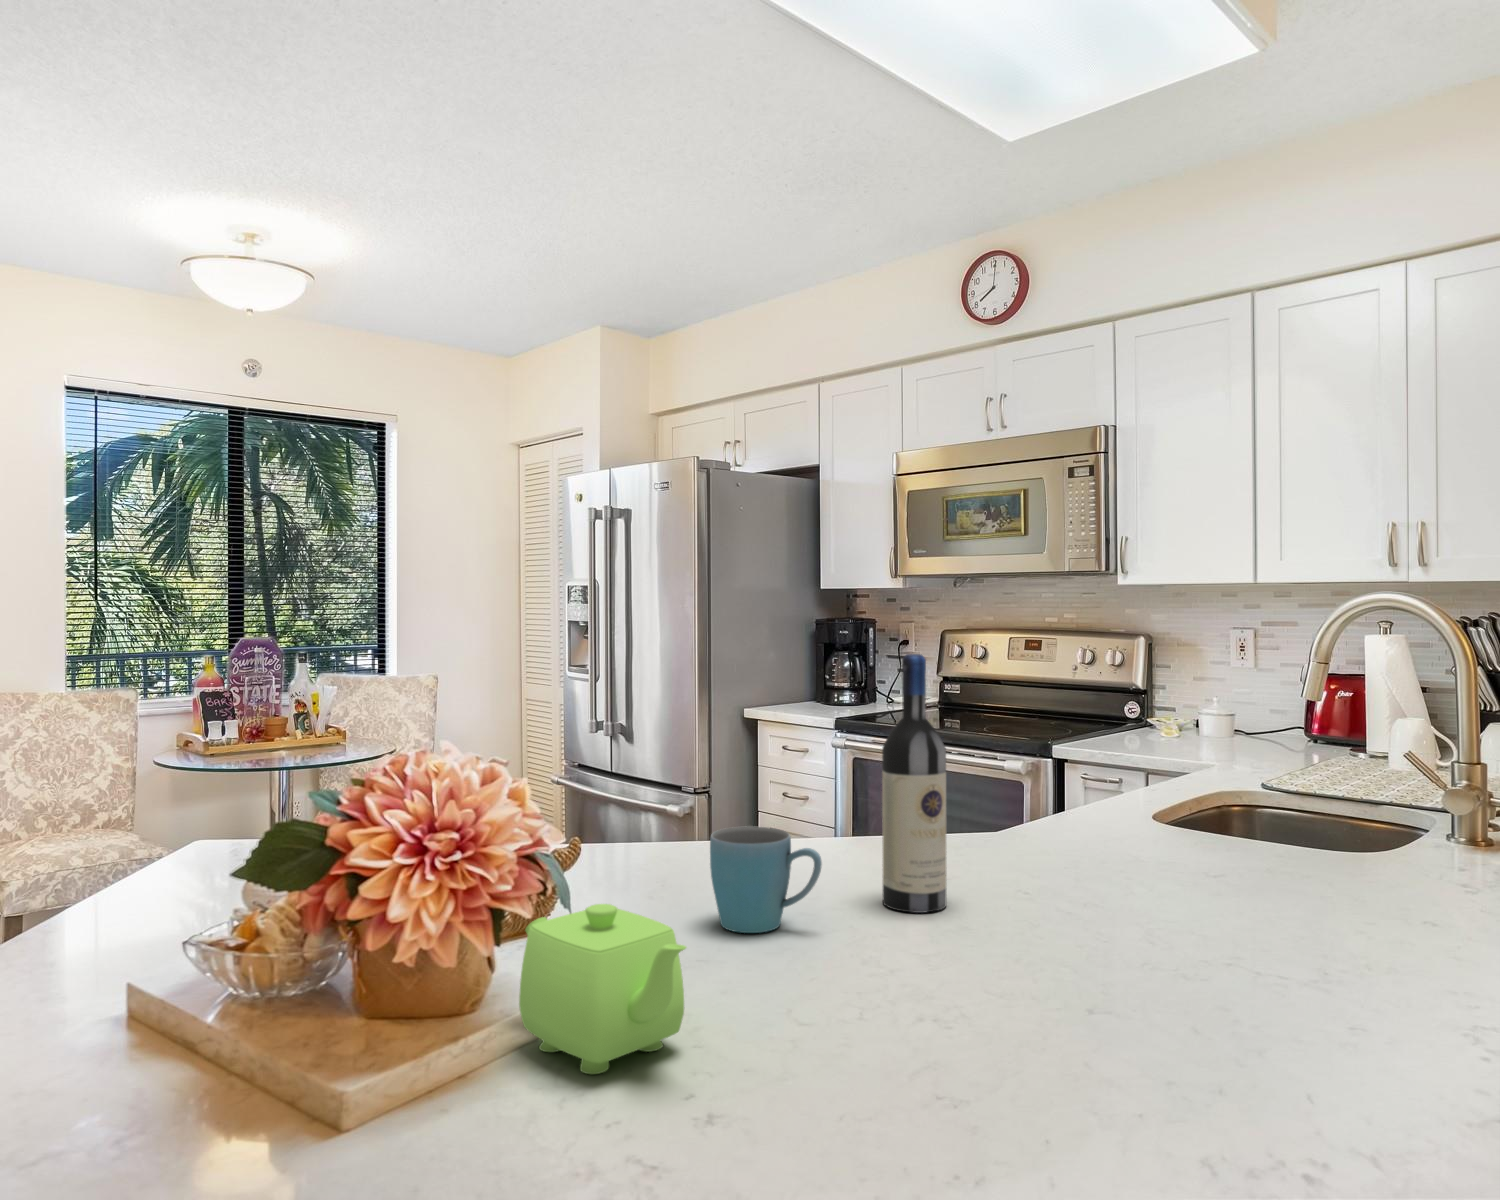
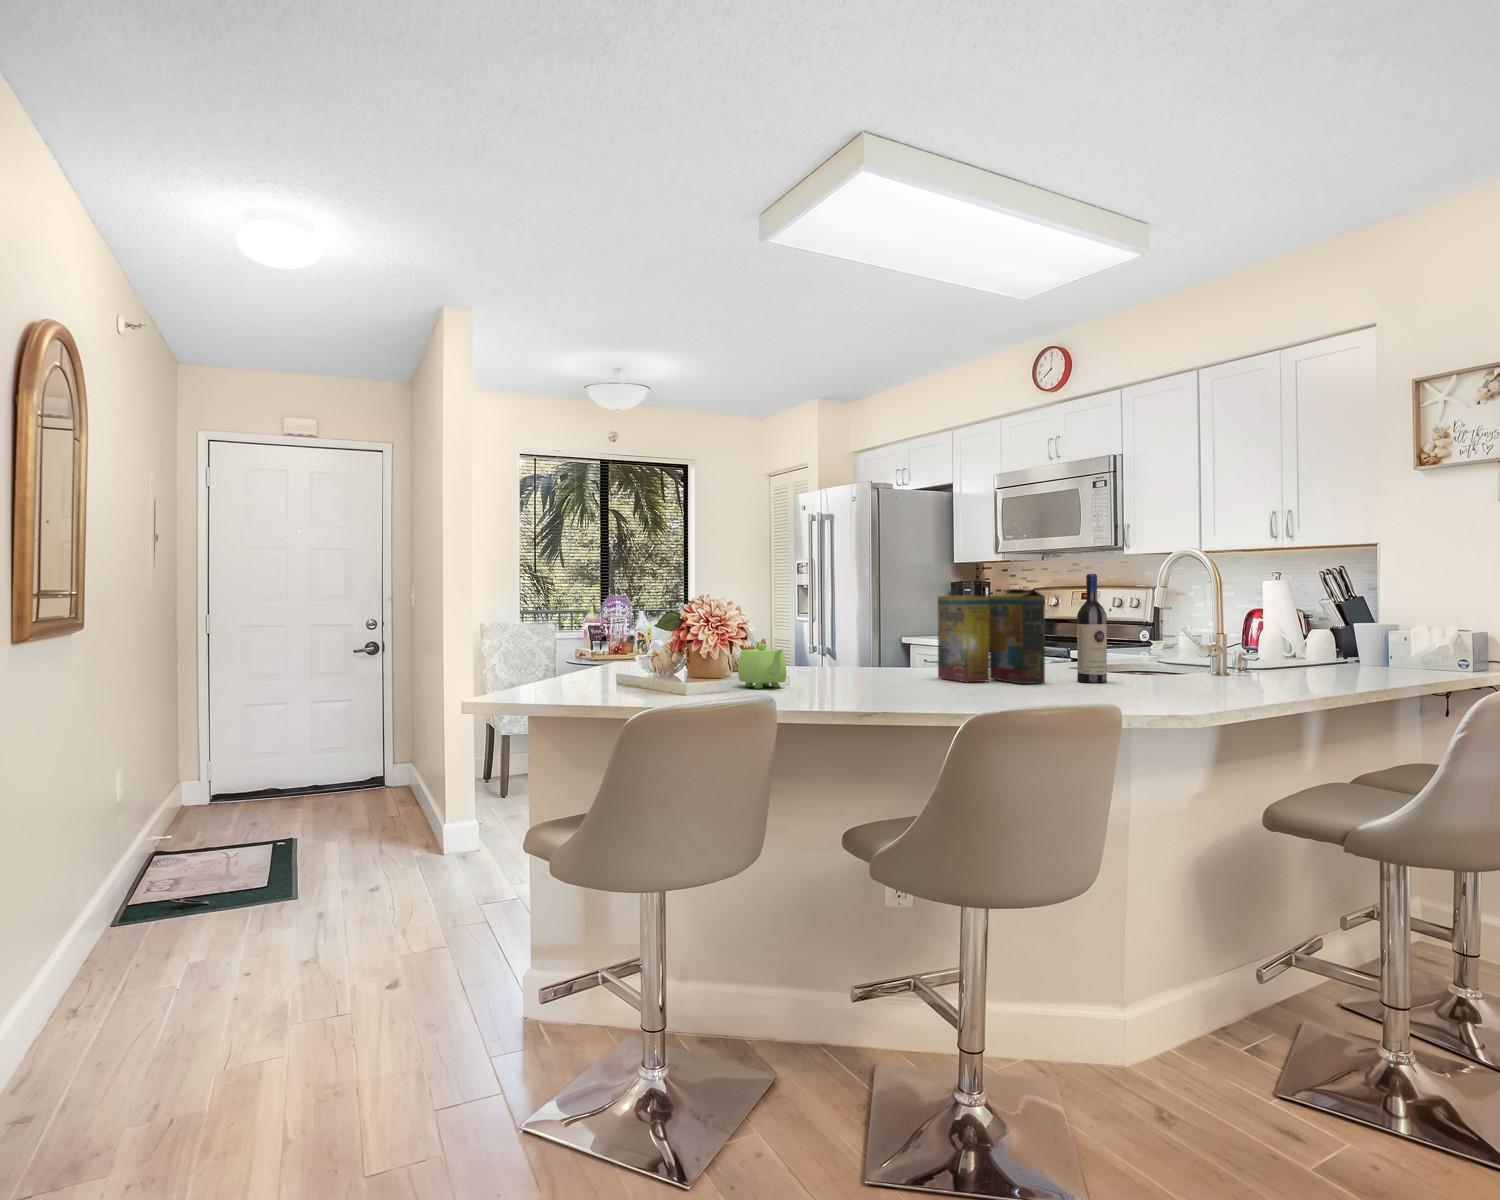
wine bottle: present [882,654,946,913] -> present [1077,574,1107,683]
cereal box: none [1019,692,1315,951] -> present [938,589,1045,684]
mug: present [710,826,822,933] -> none [813,643,854,678]

